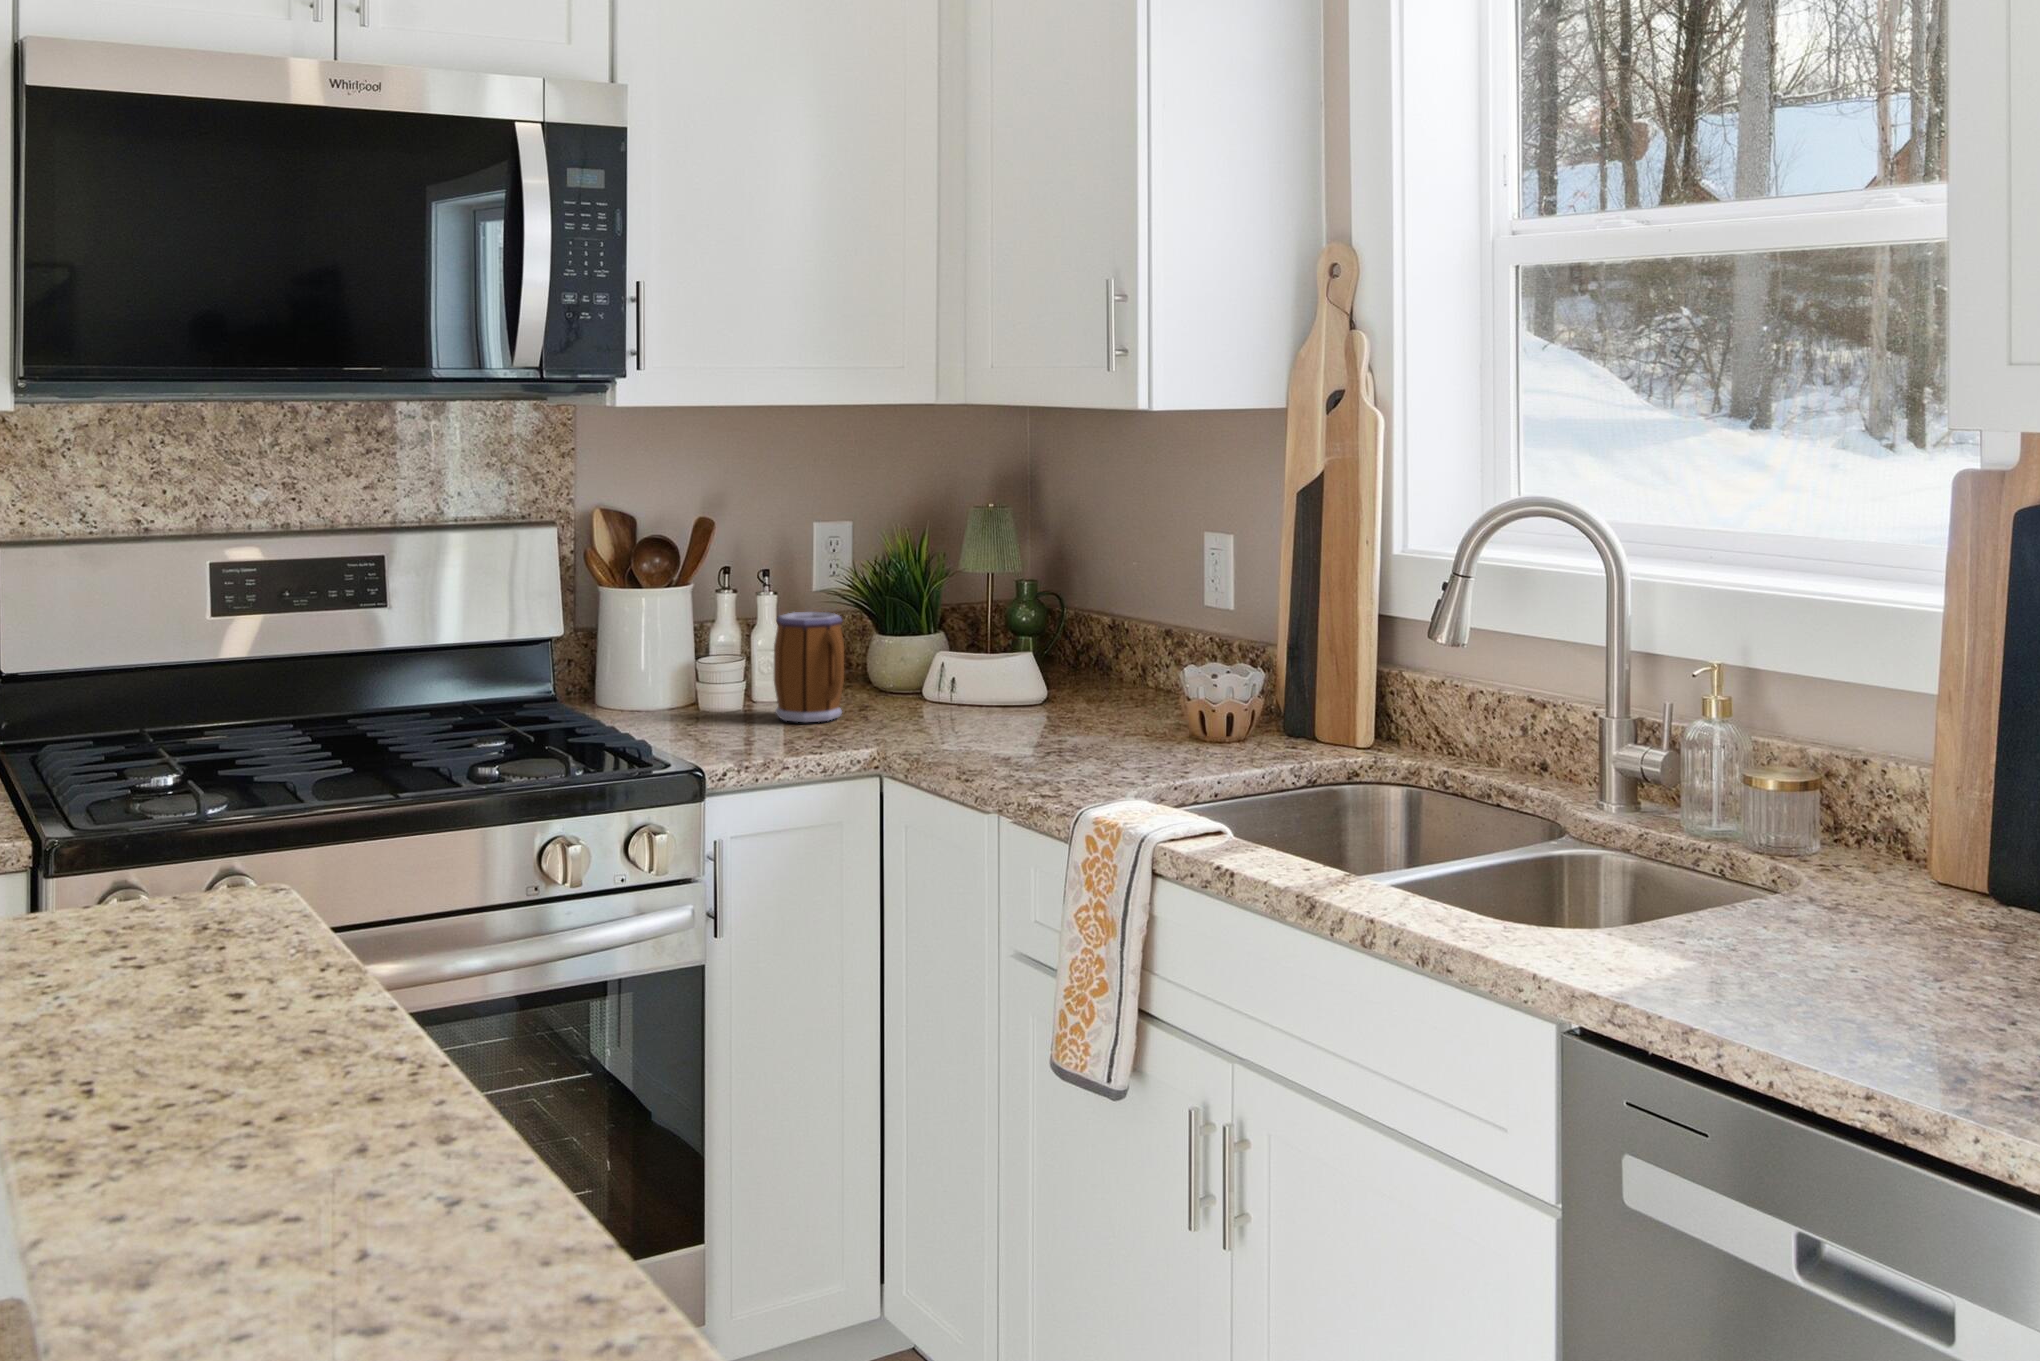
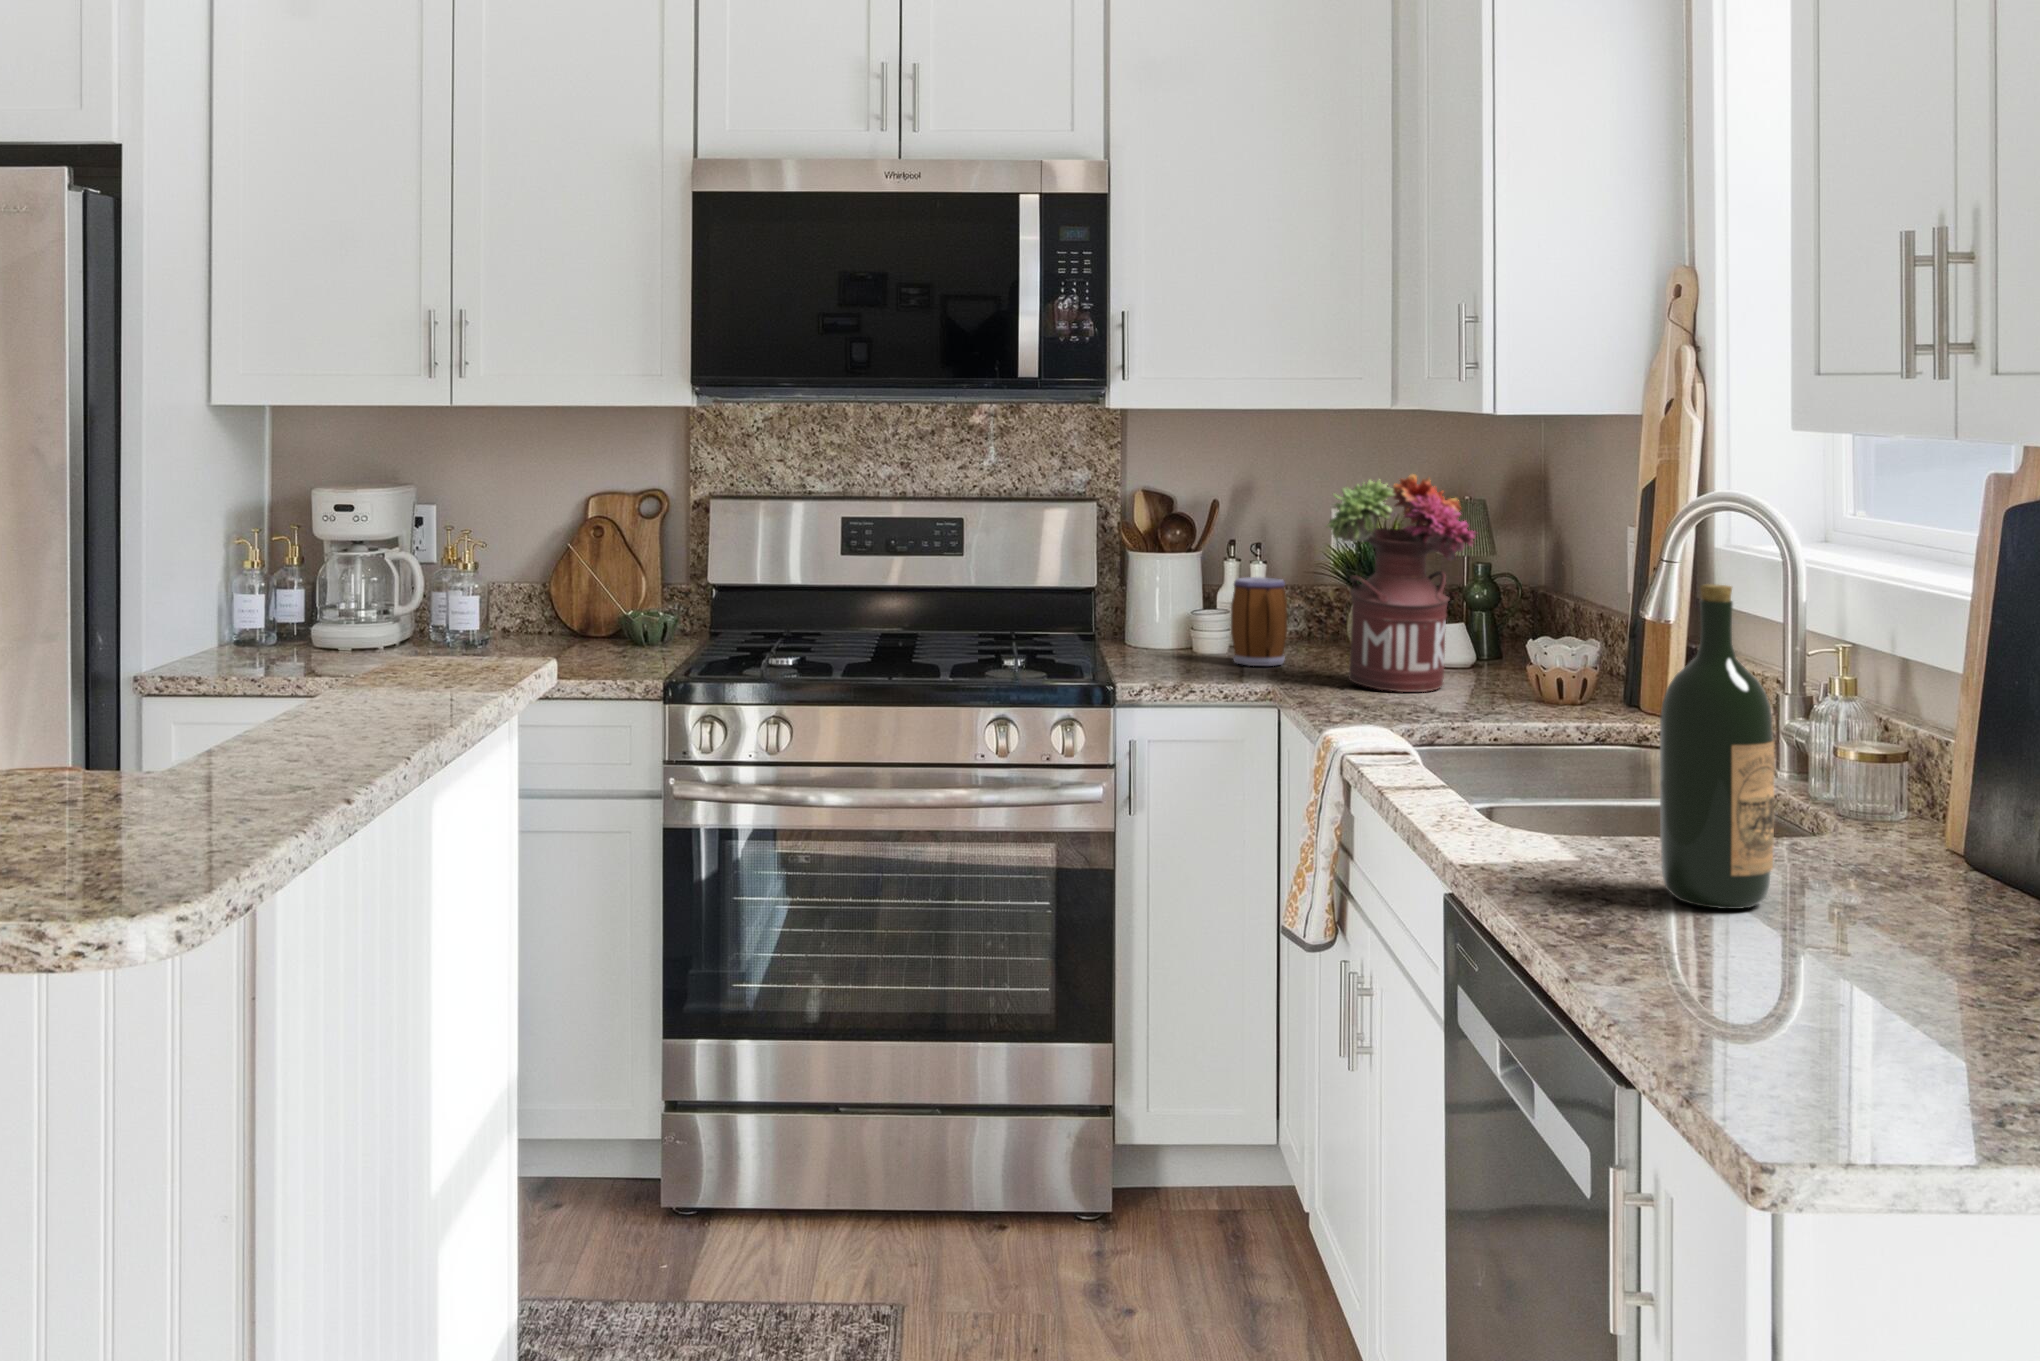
flower arrangement: none [943,482,1116,742] -> present [1327,474,1477,692]
wine bottle: none [1835,627,1971,1011] -> present [1660,584,1774,909]

